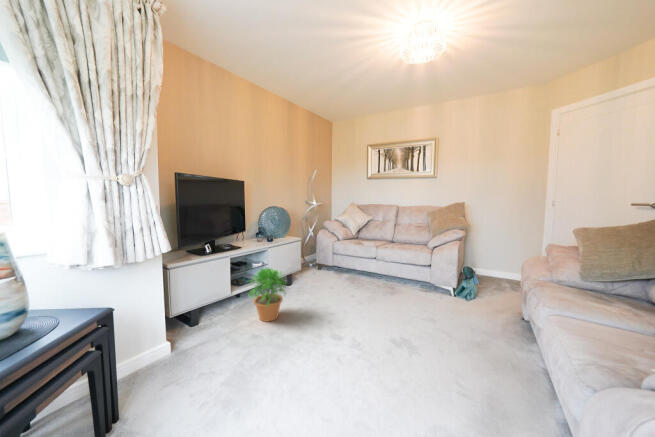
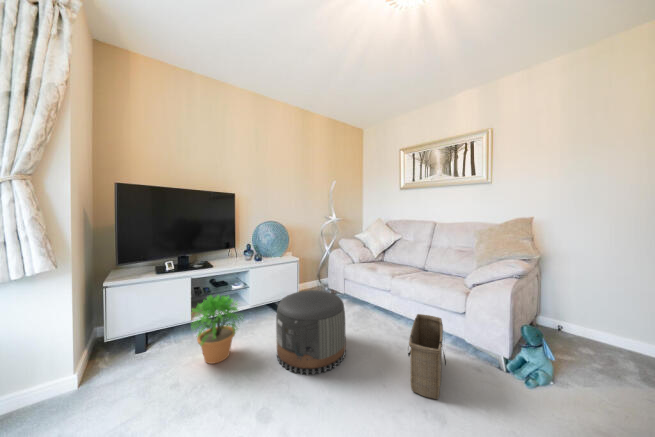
pouf: none [312,260,363,316] -> present [276,290,346,375]
basket: none [405,269,432,312] -> present [408,314,446,399]

